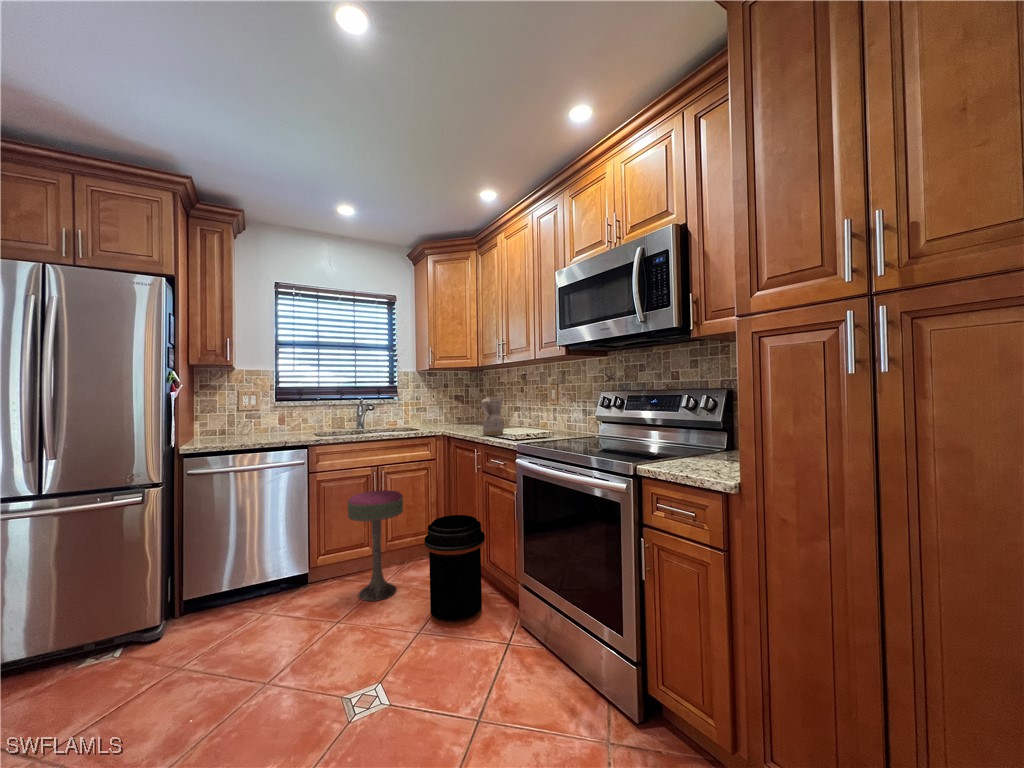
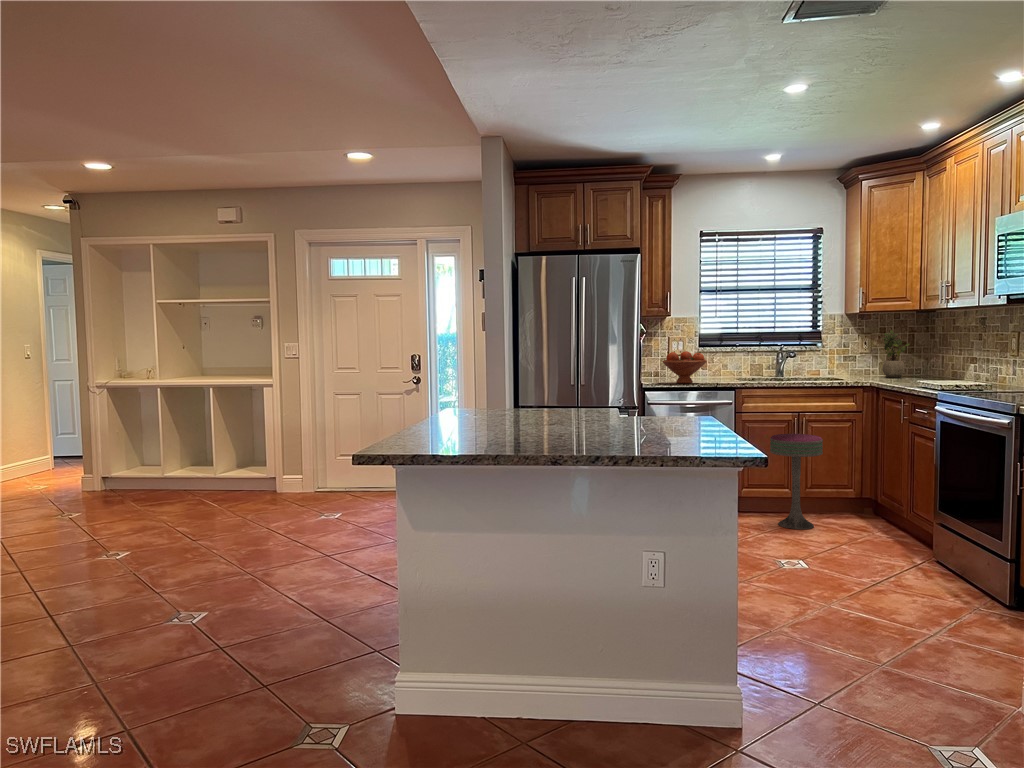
potted plant: none [447,385,469,425] -> present [882,330,910,378]
ceramic pitcher: present [481,397,504,435] -> none [913,345,942,386]
fruit bowl: none [212,407,273,446] -> present [663,351,706,384]
trash can: present [424,515,485,628] -> none [842,459,904,554]

